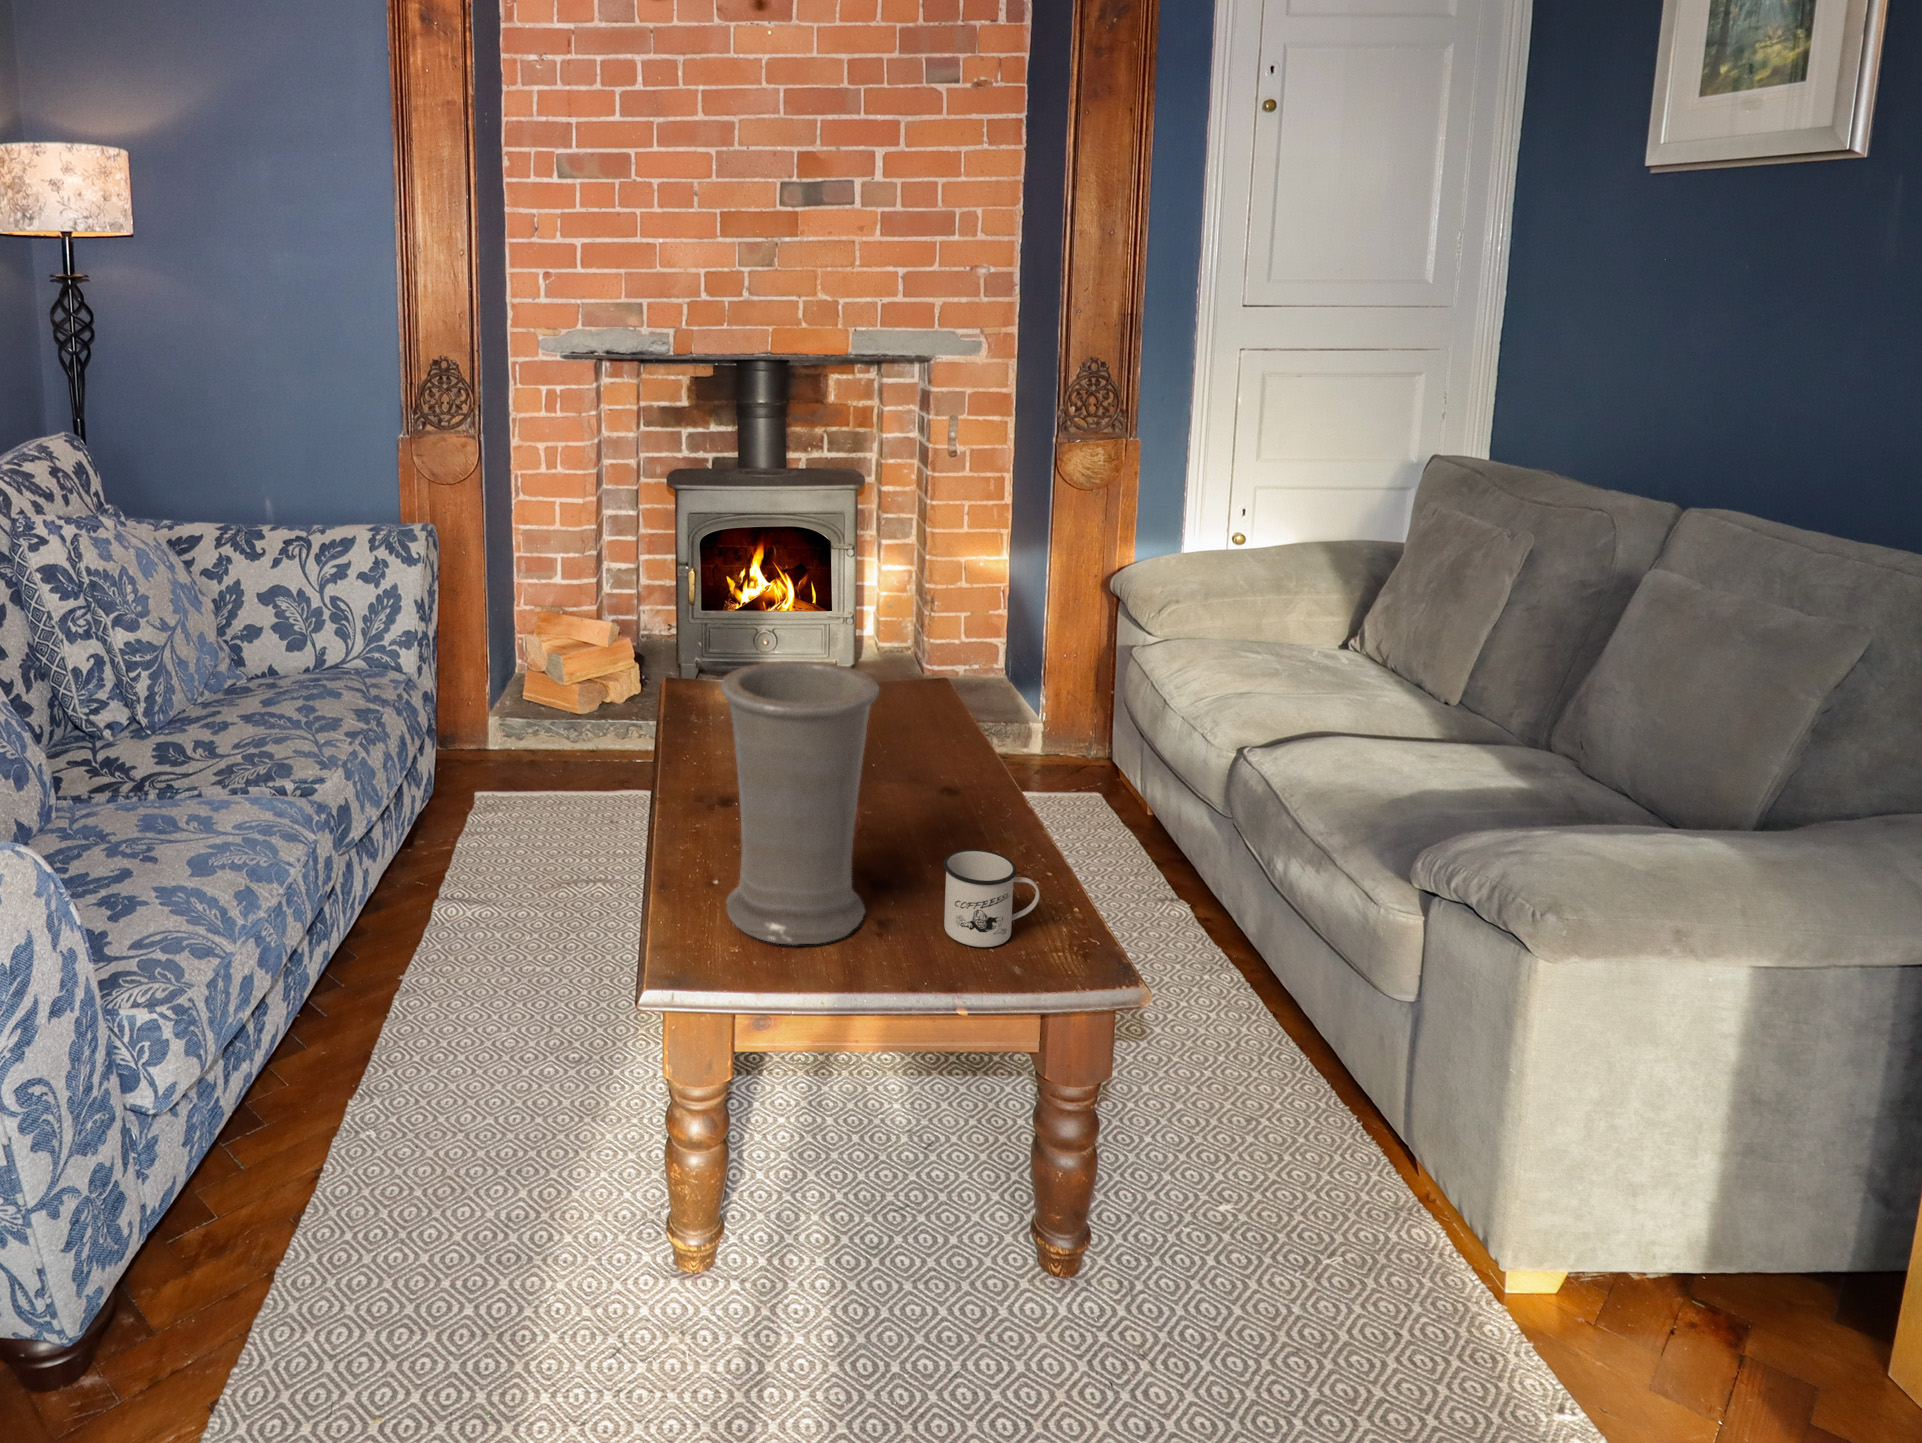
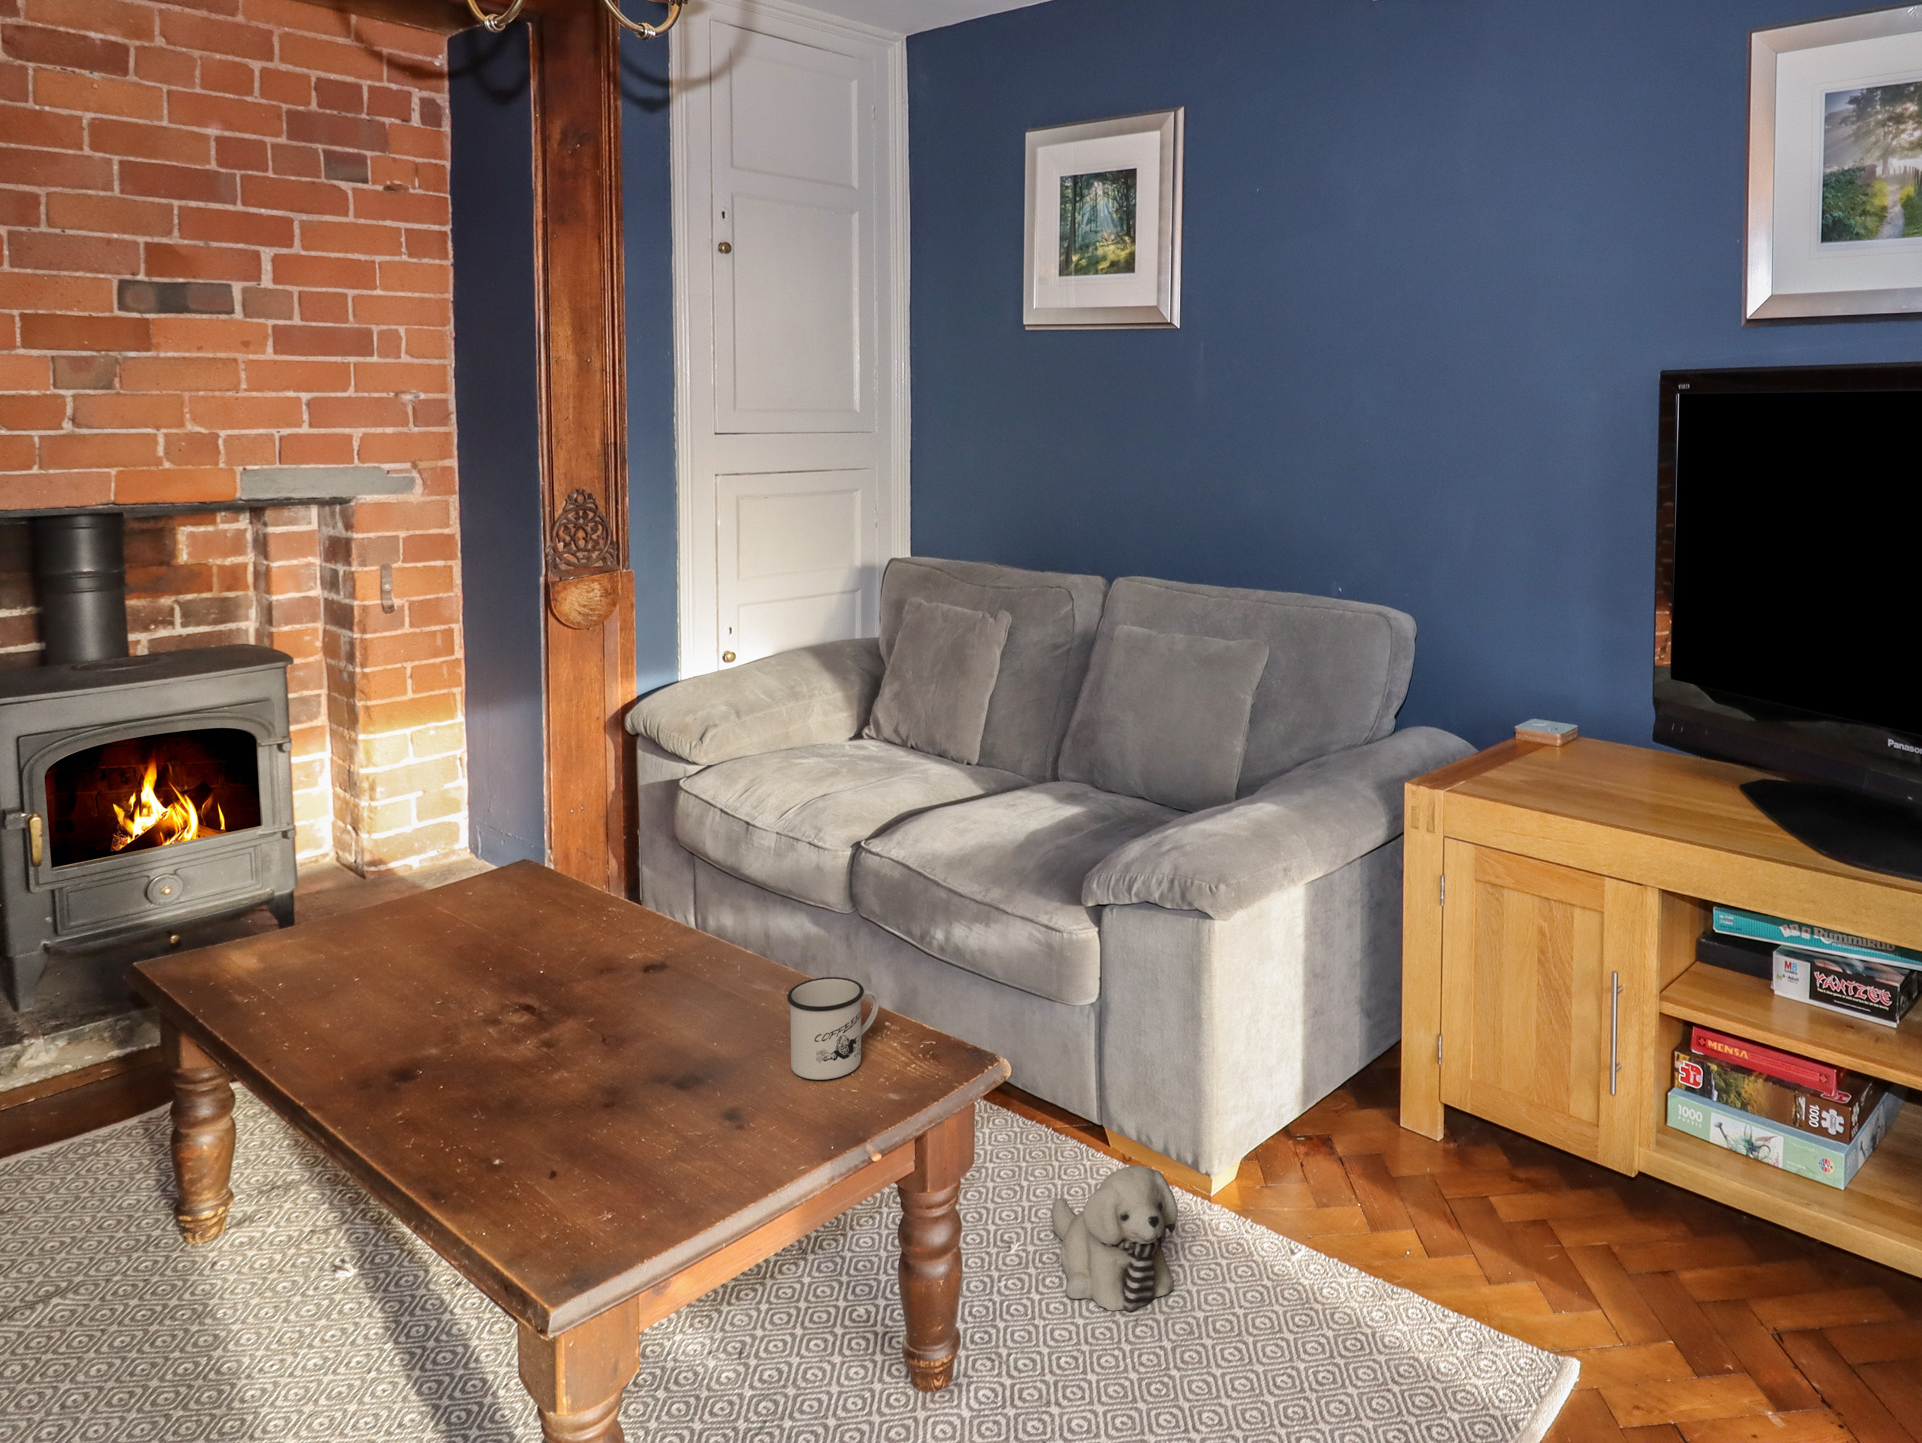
vase: present [721,661,879,945] -> none [525,822,719,1167]
plush toy: none [1243,1179,1399,1345] -> present [1052,1166,1178,1311]

